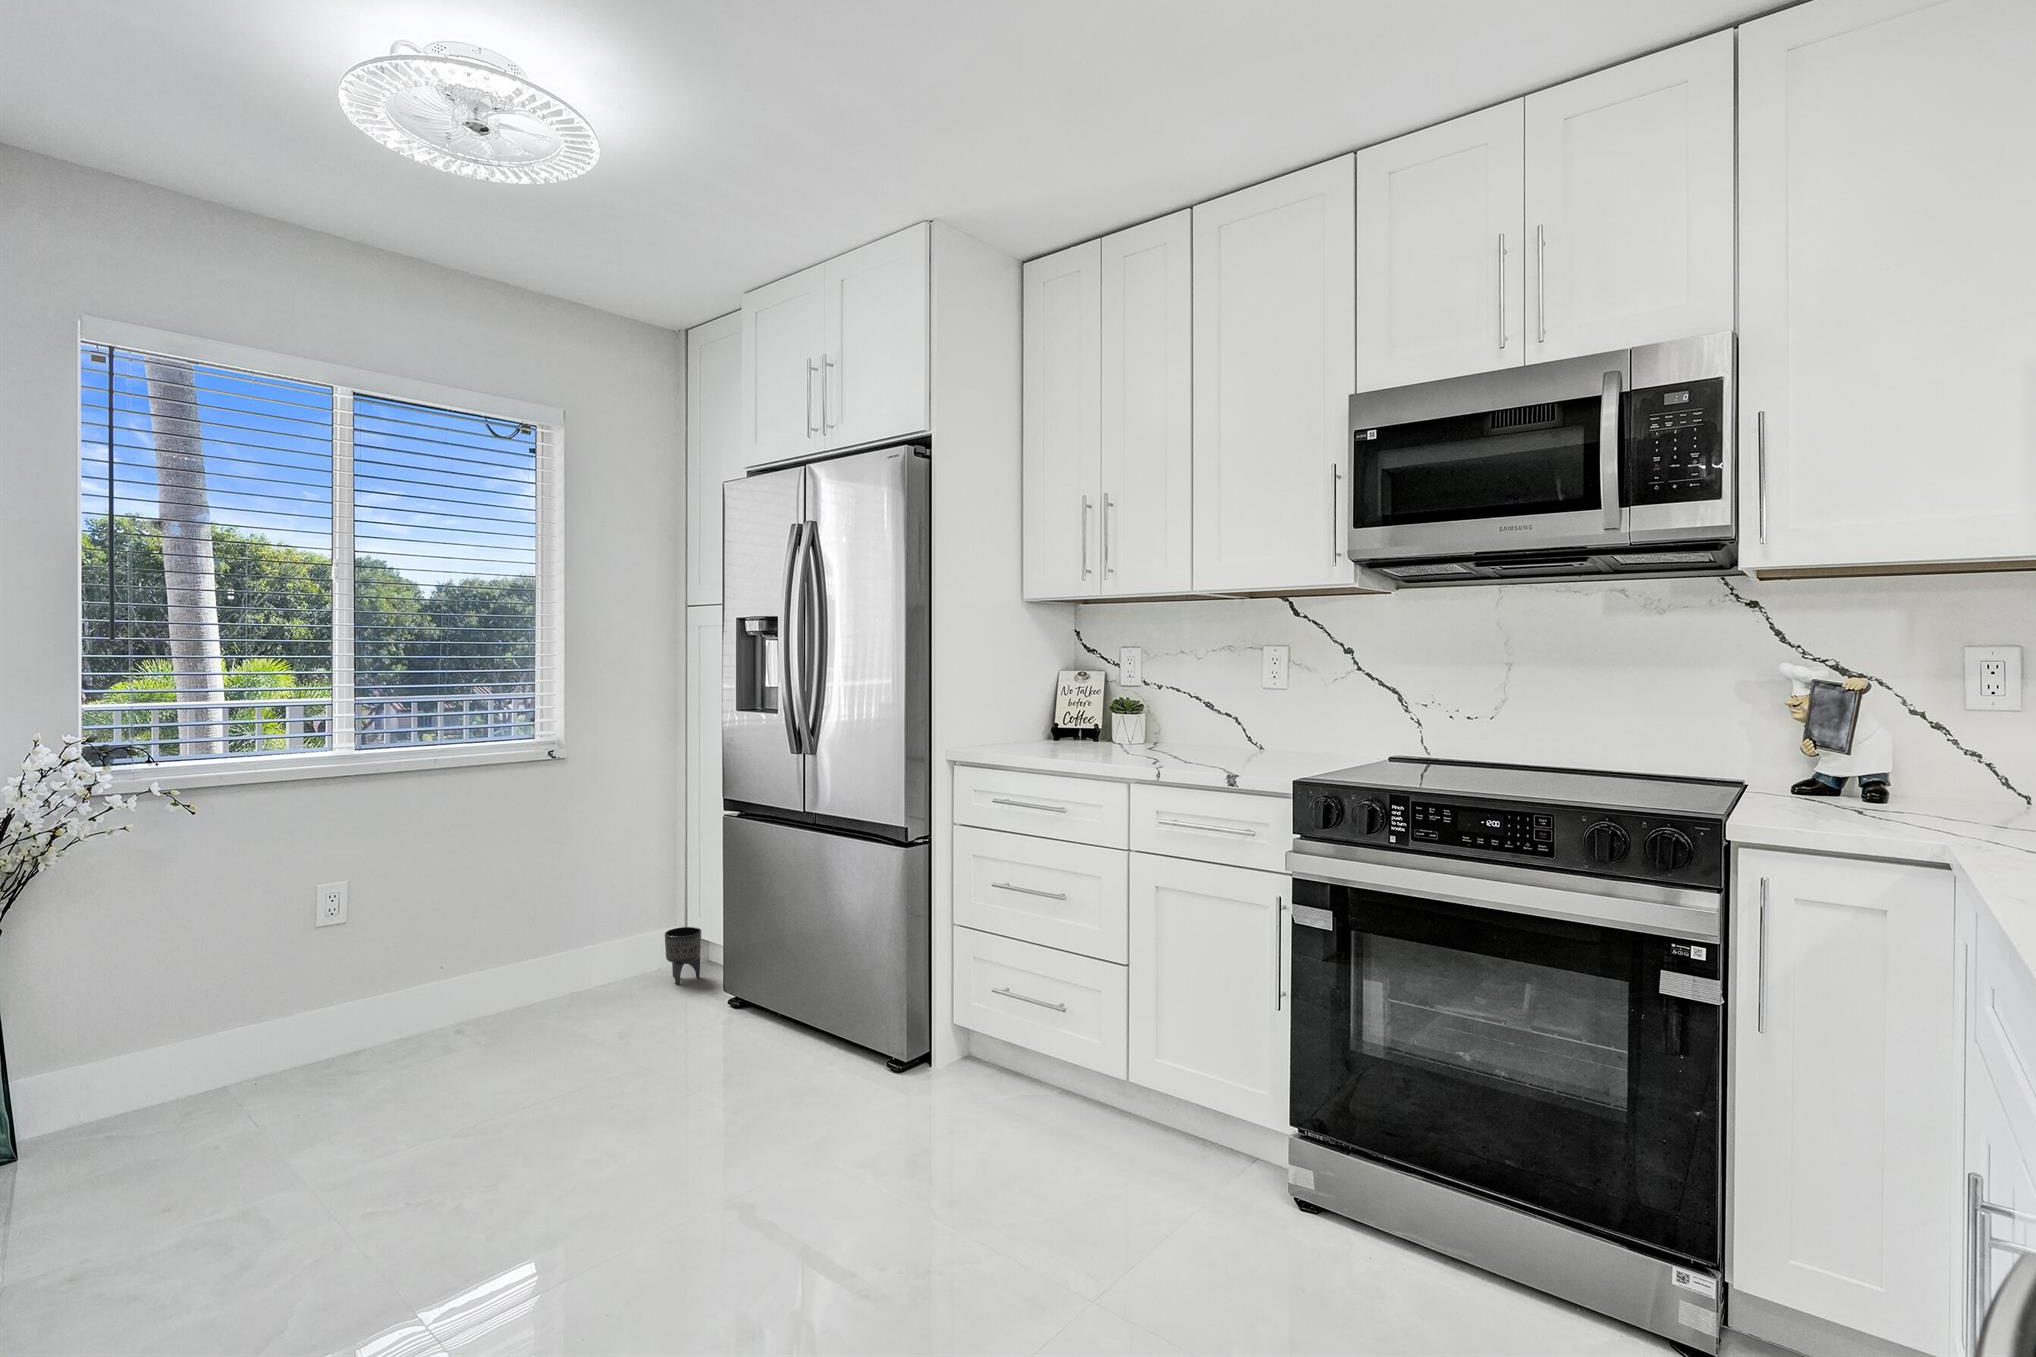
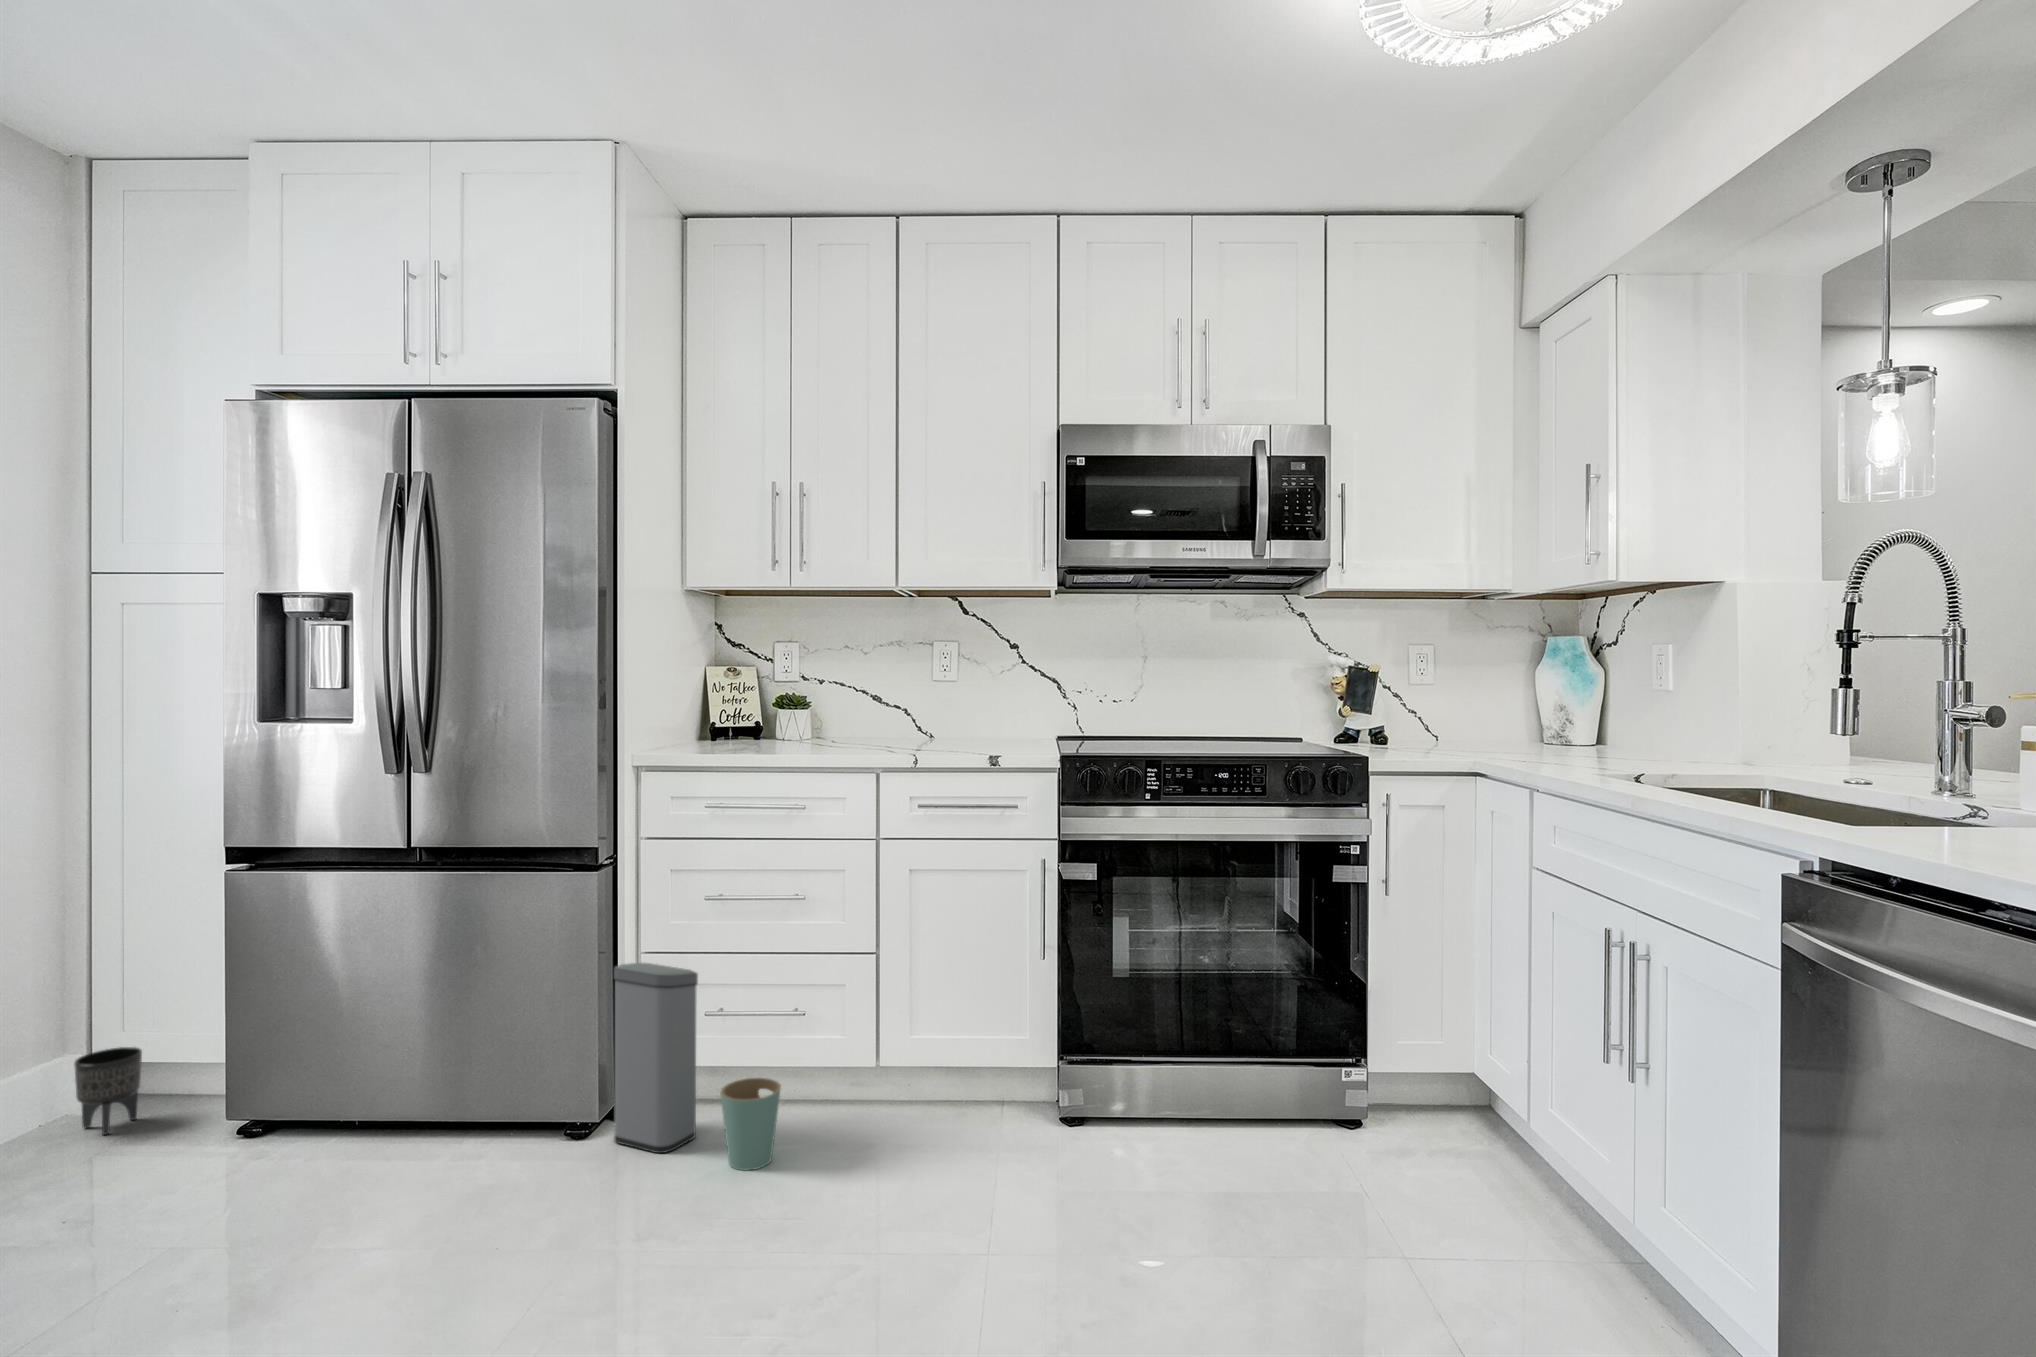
trash can: none [910,932,1010,1144] -> present [614,963,781,1170]

